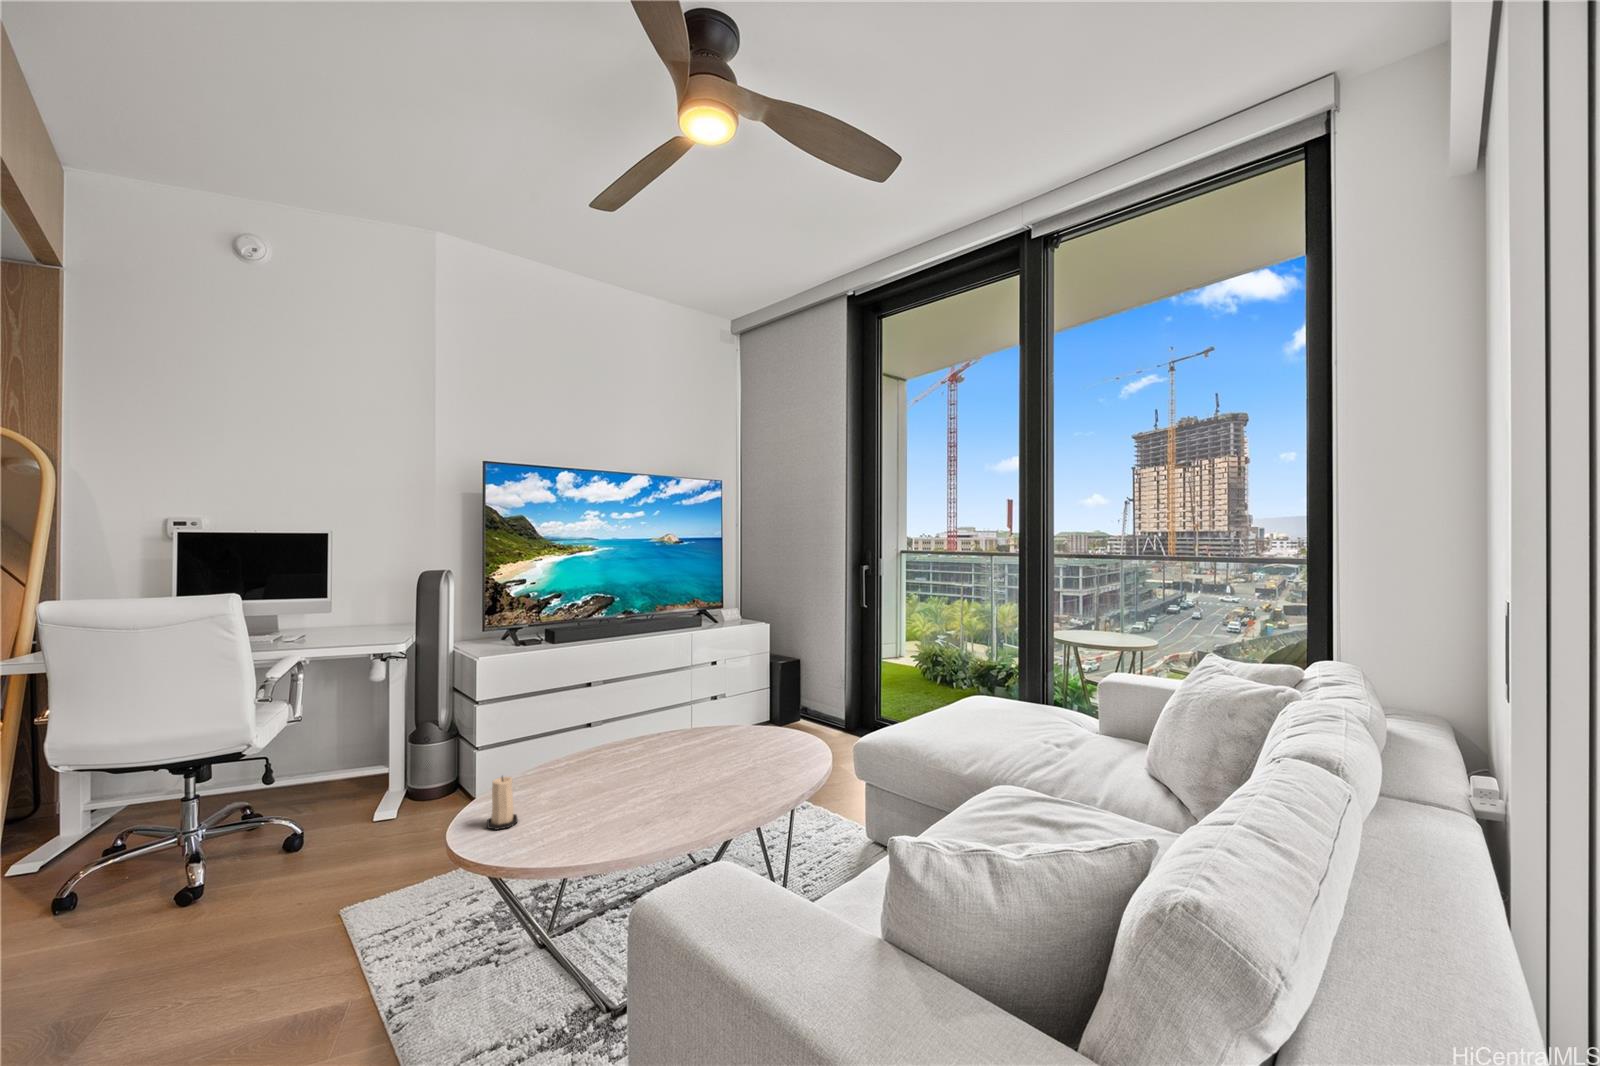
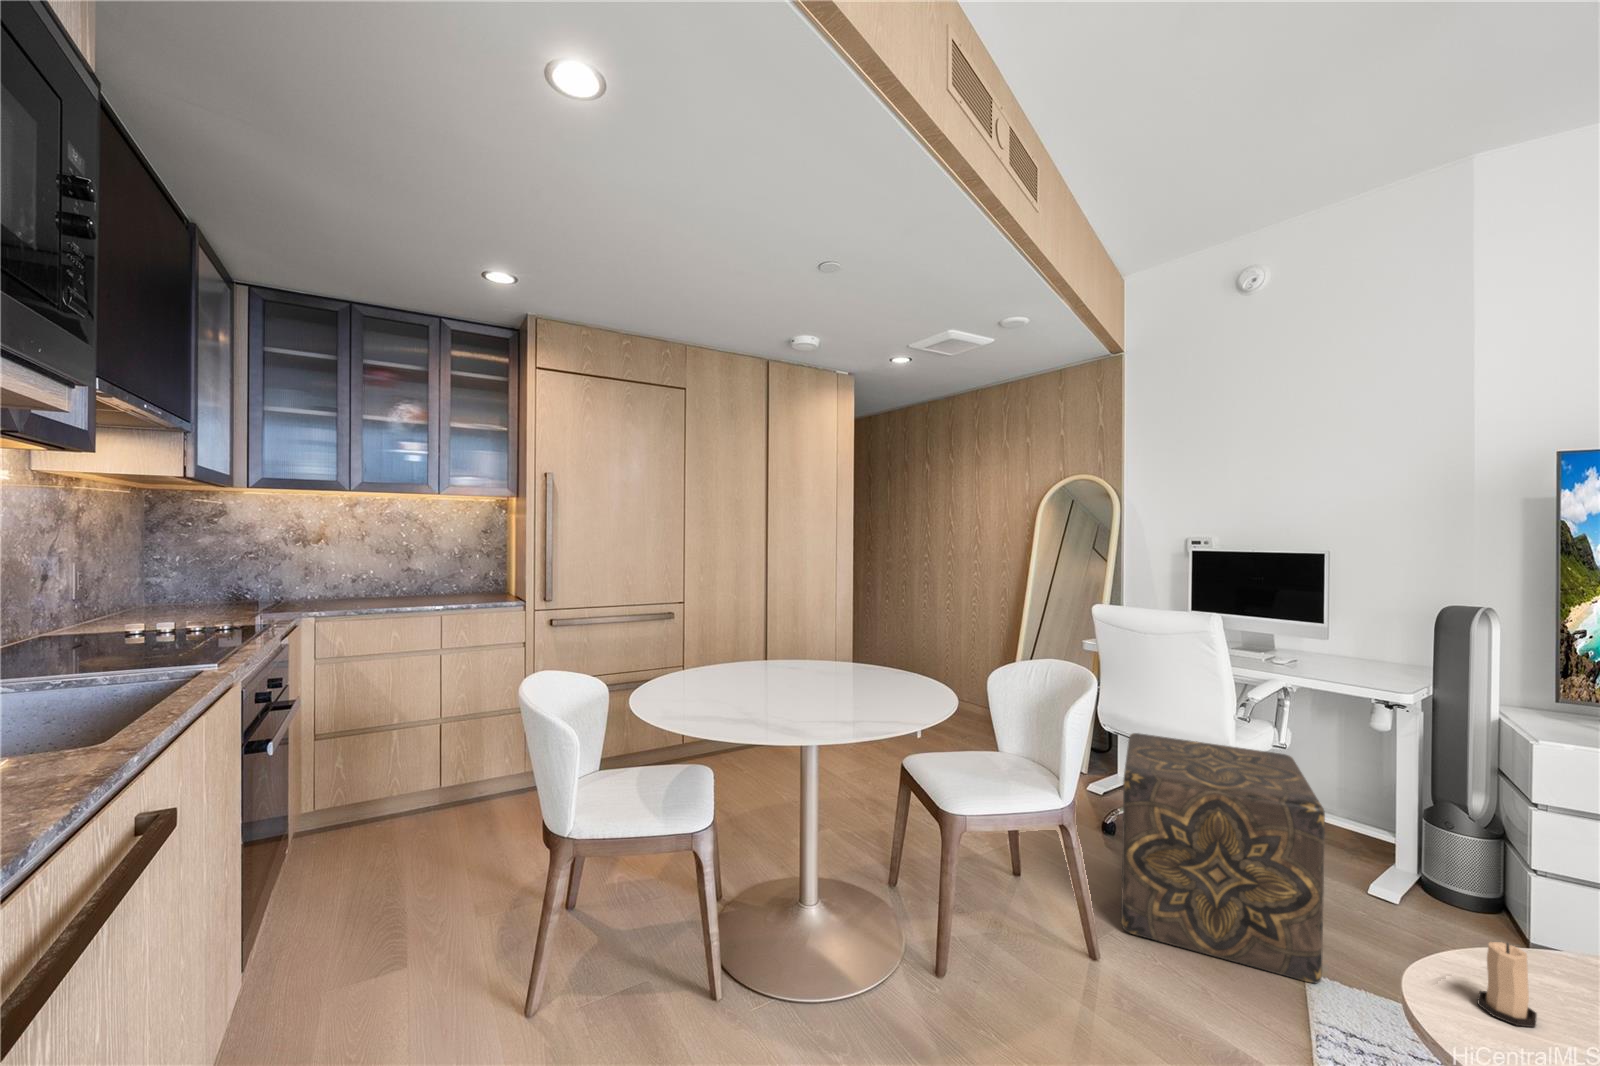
ottoman: none [110,721,356,991] -> present [1121,733,1325,983]

